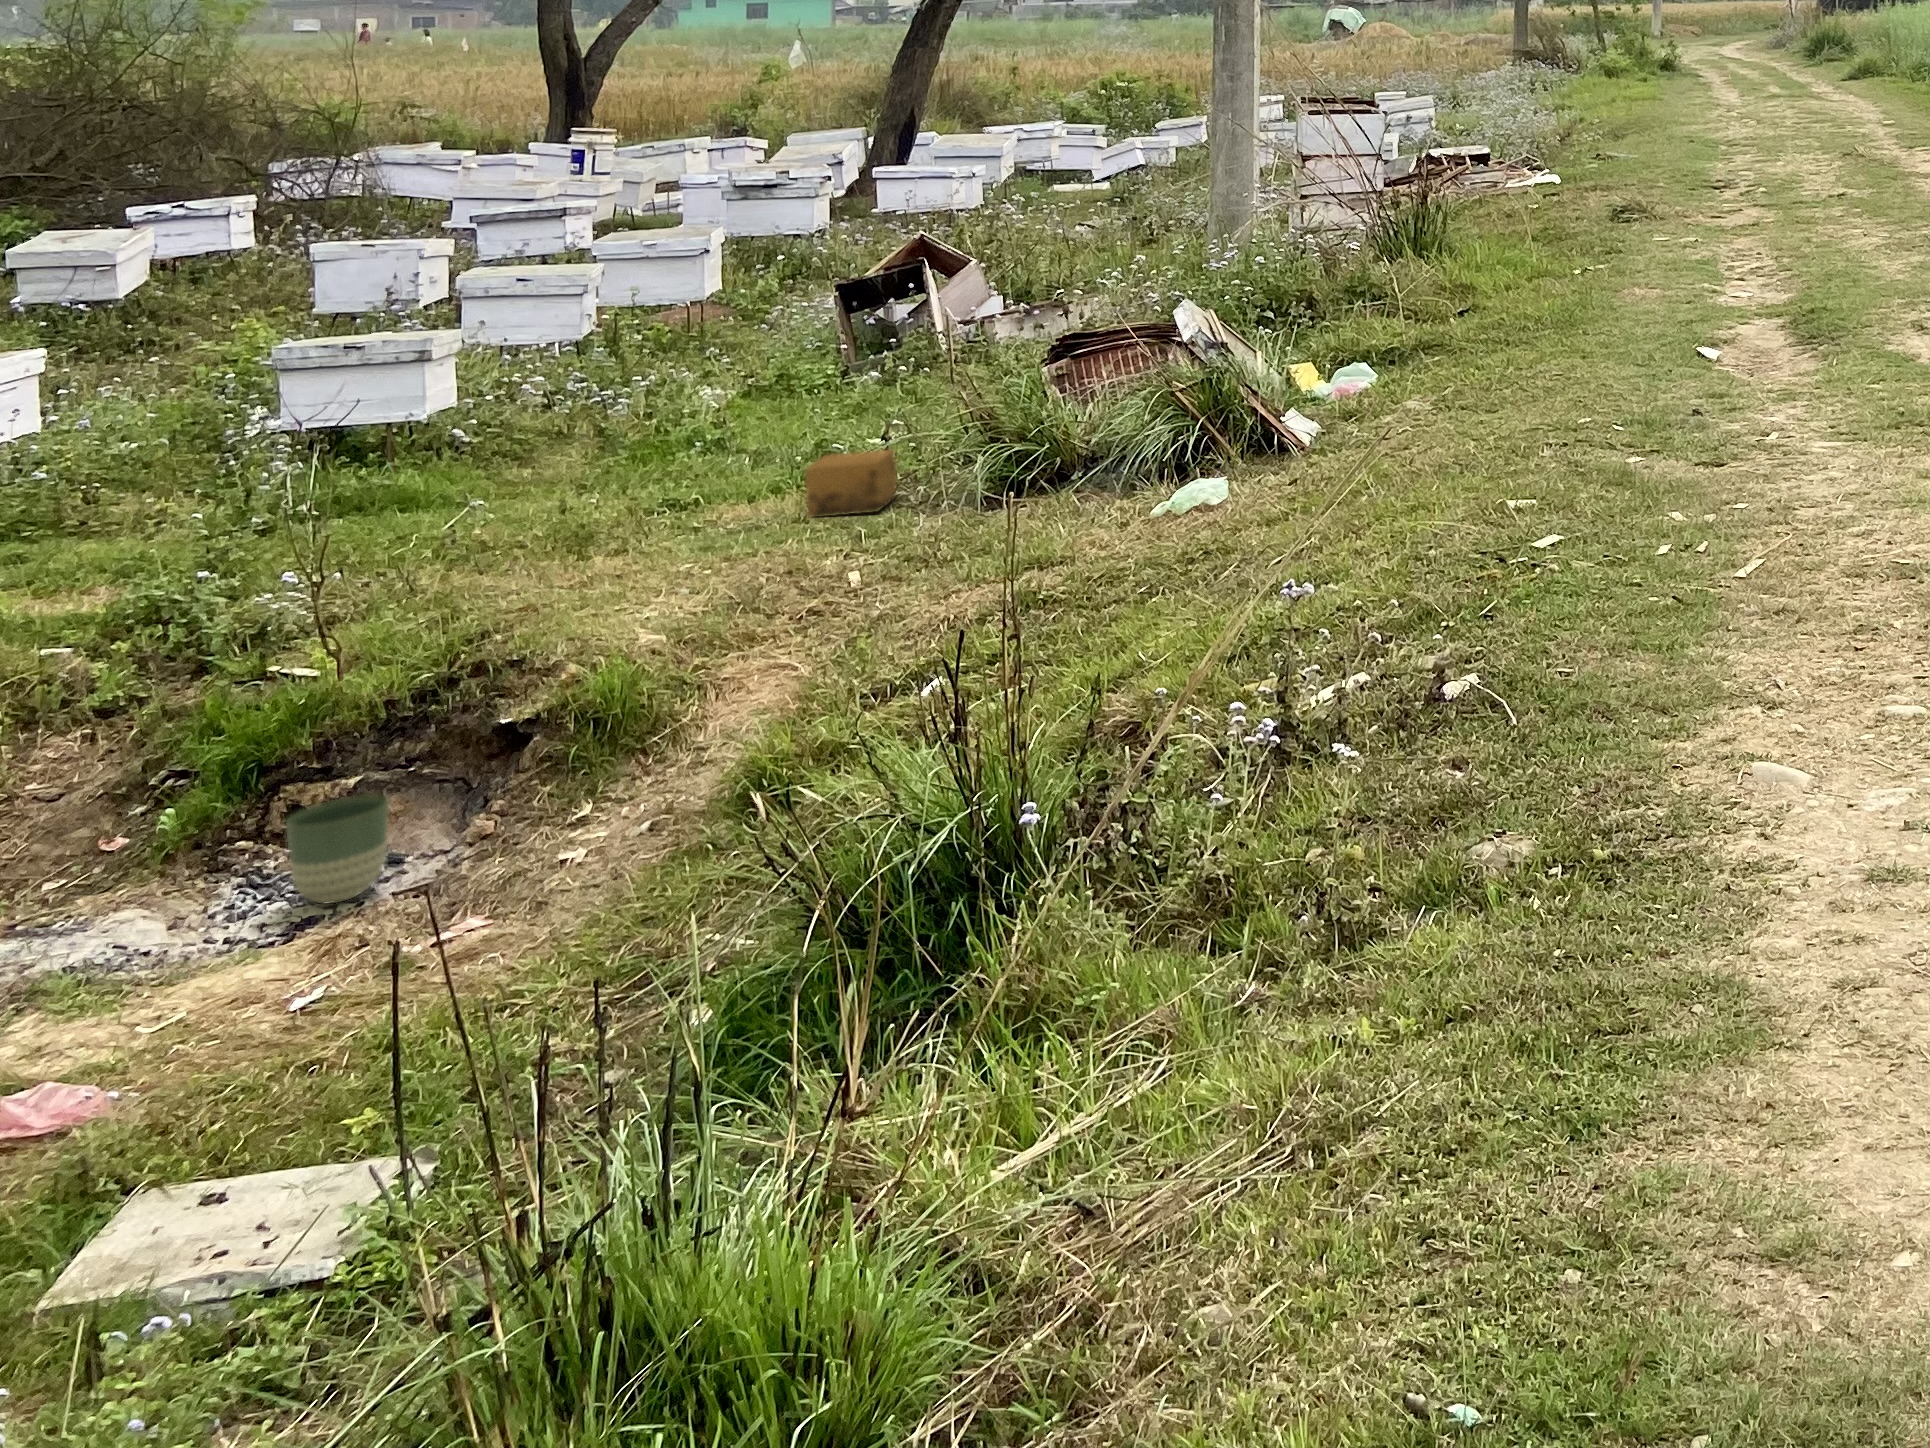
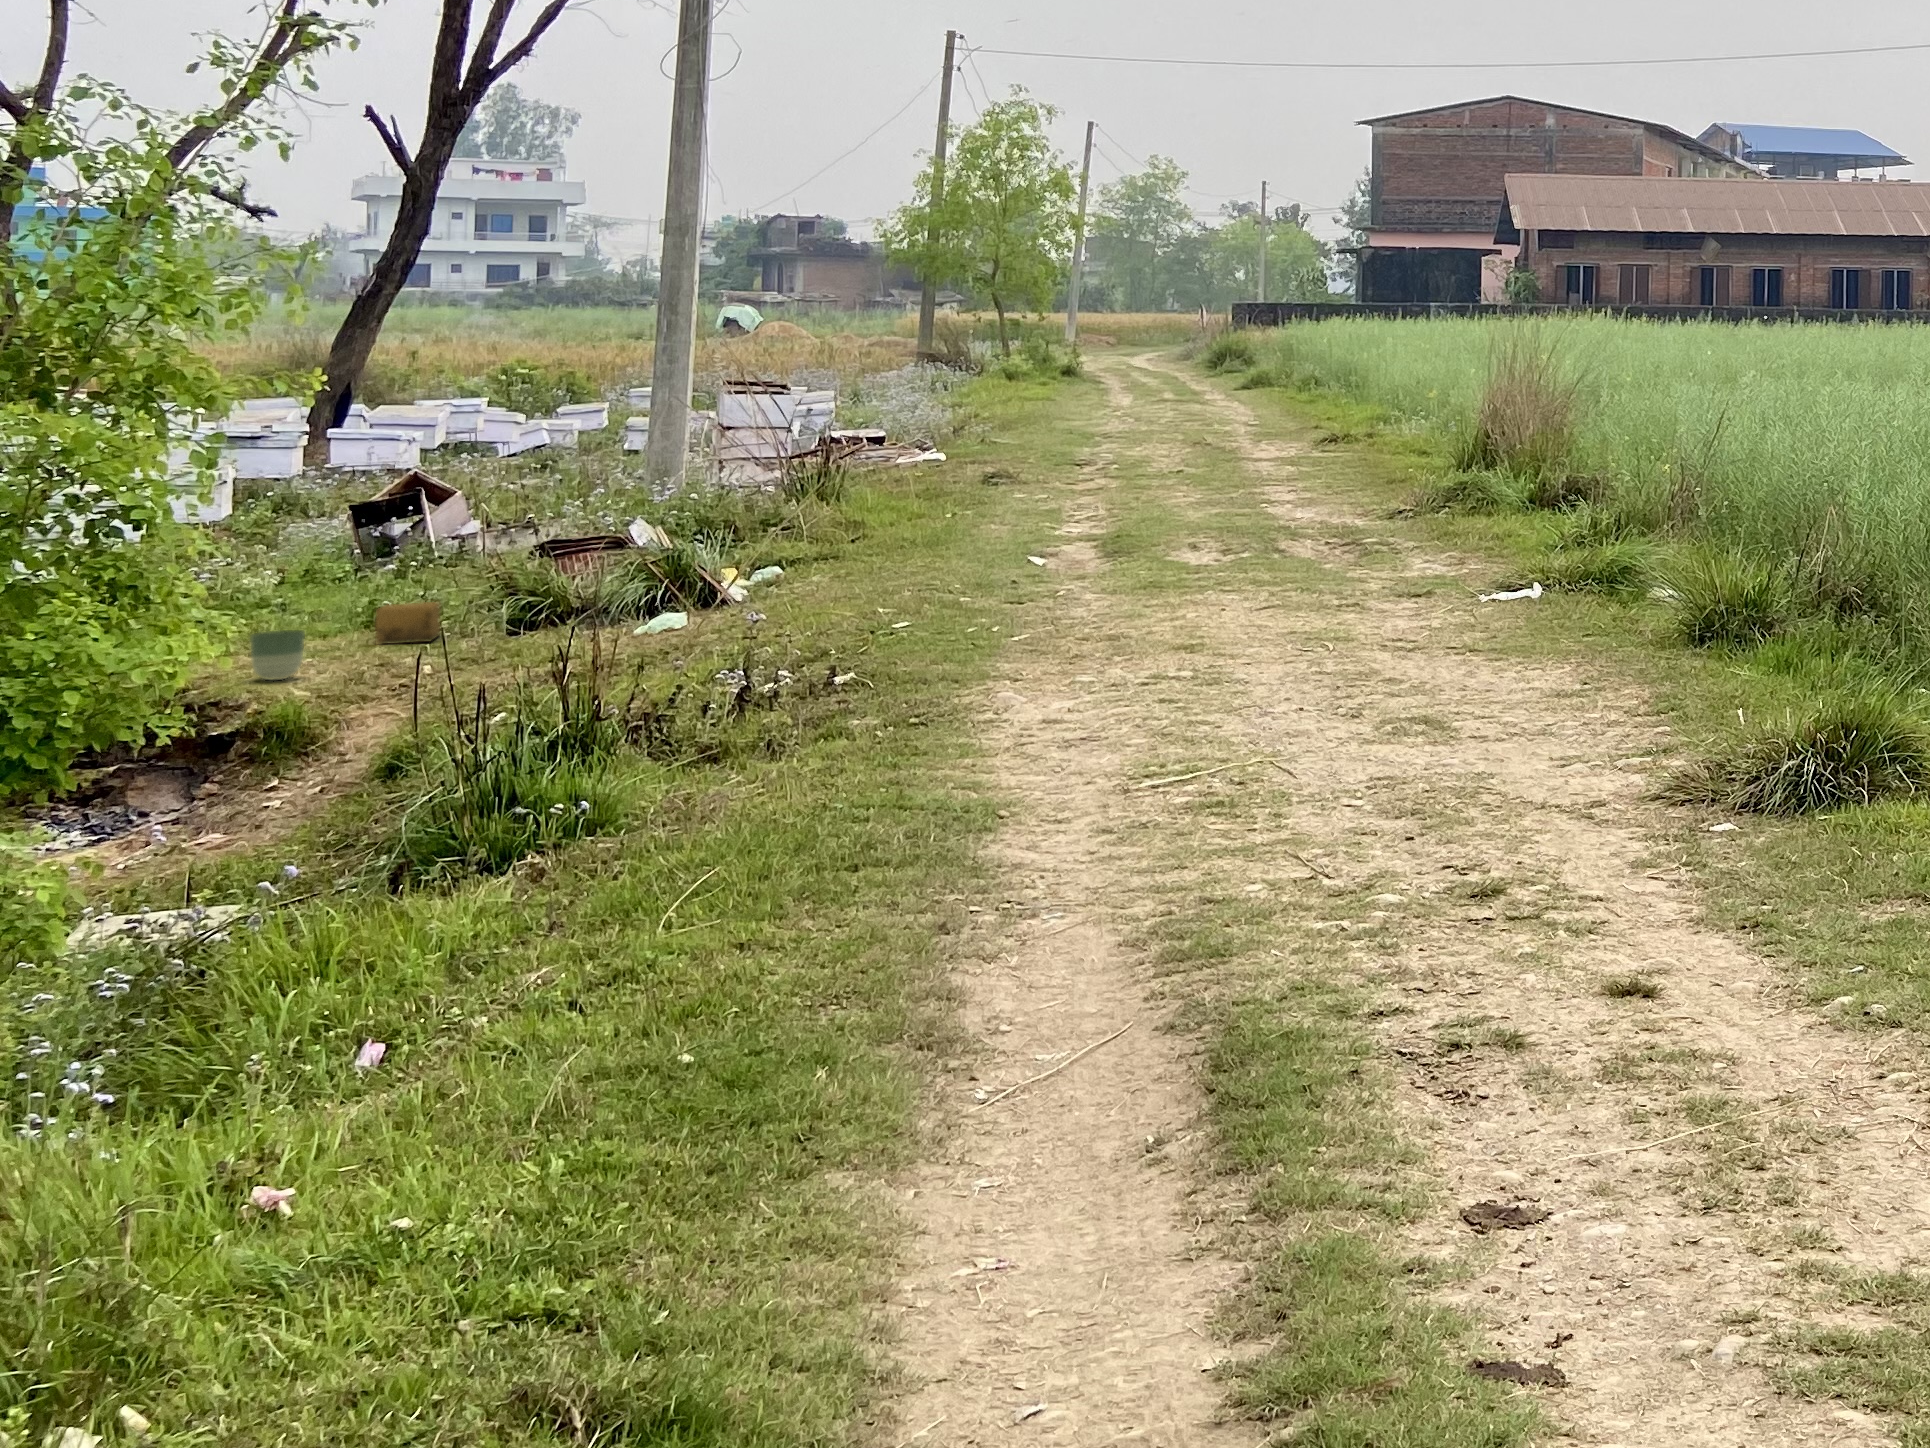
planter: present [286,795,389,904] -> present [250,630,305,681]

